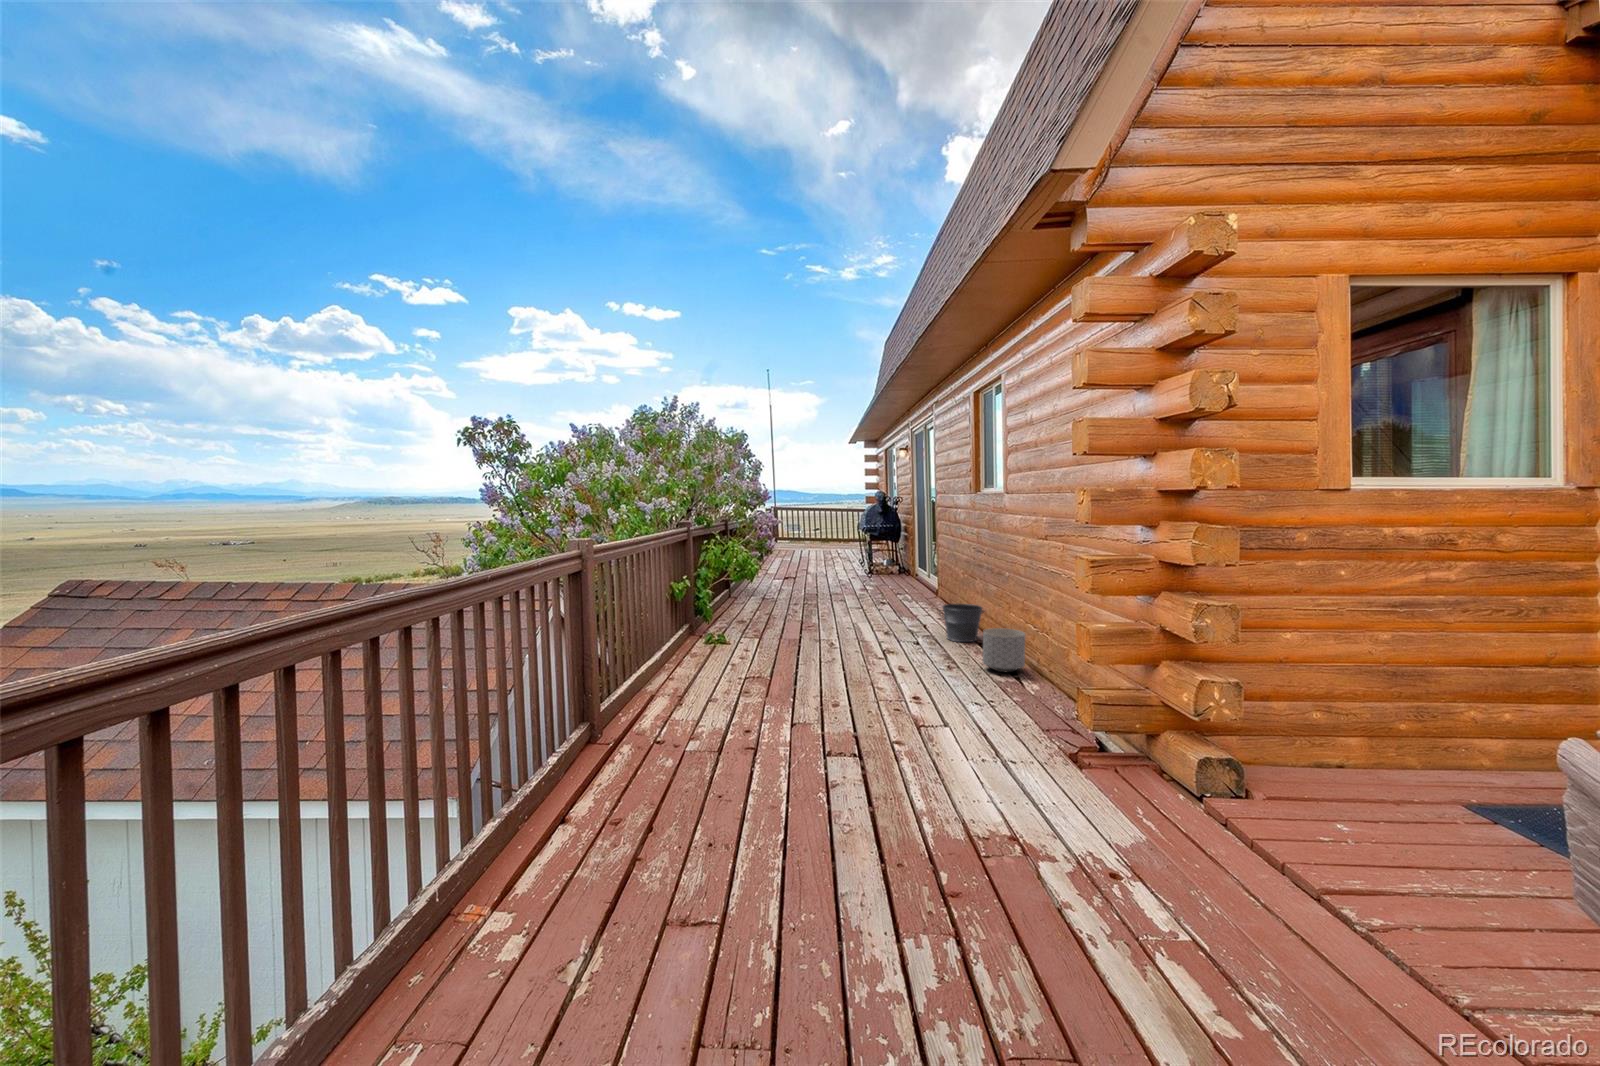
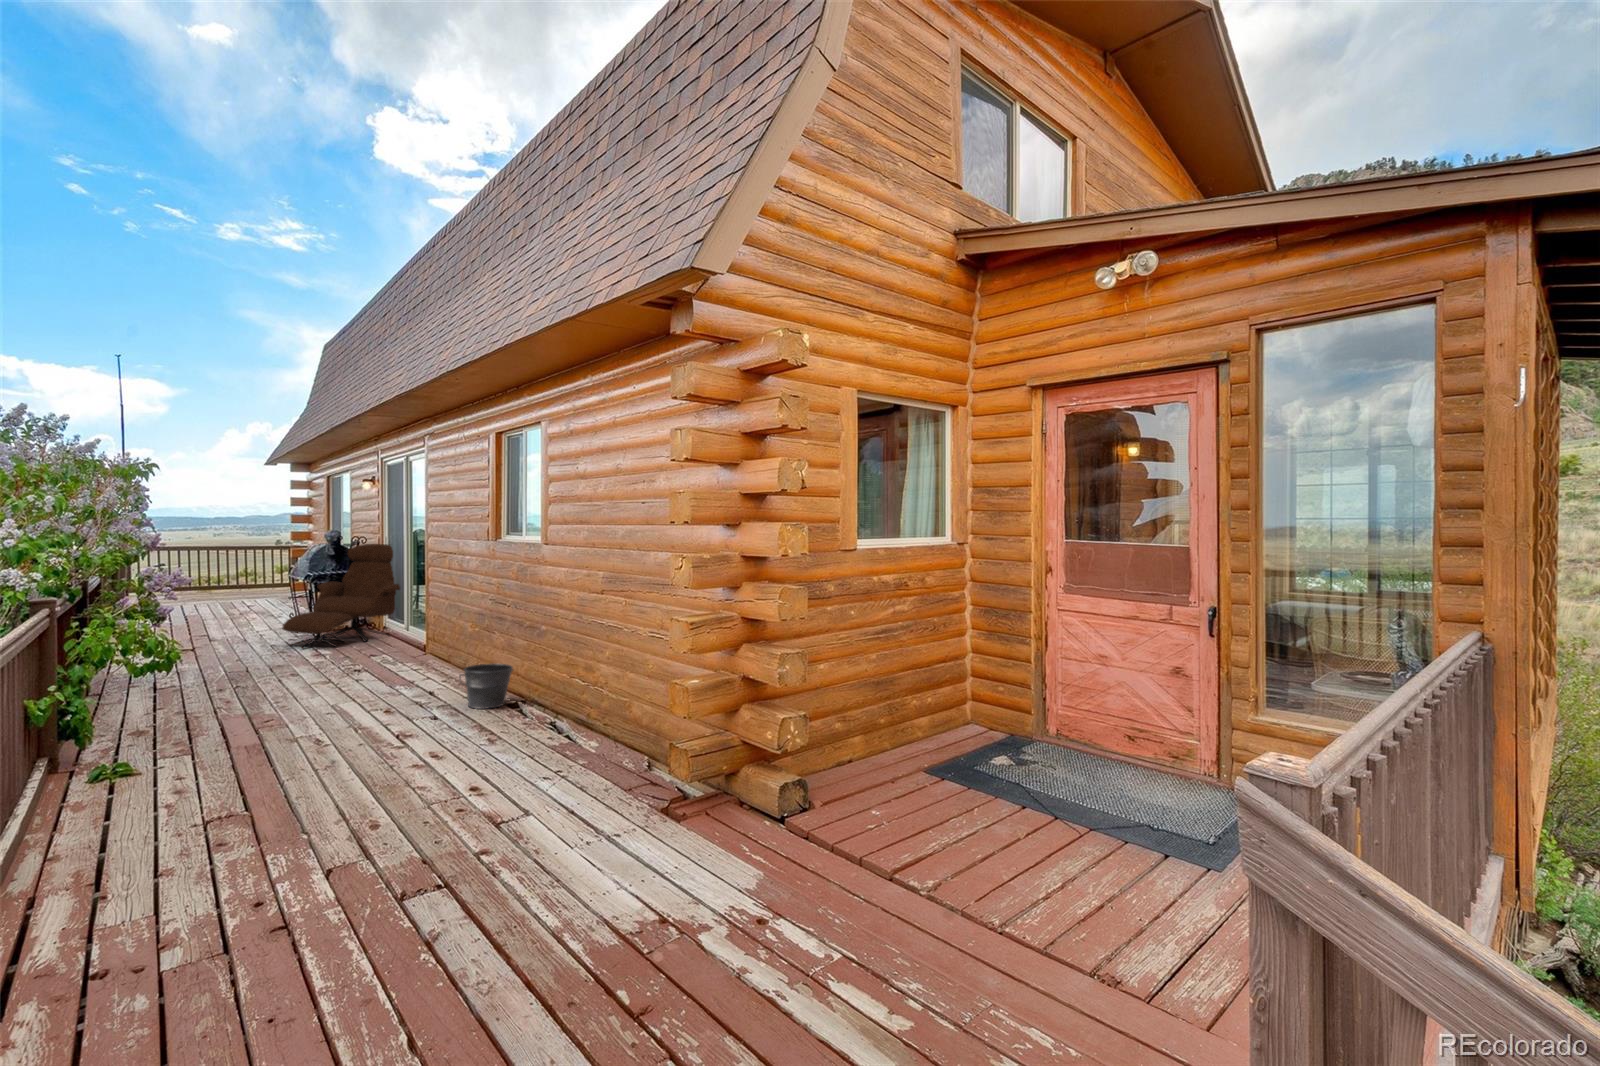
lounge chair: none [846,504,928,585] -> present [283,544,400,648]
planter: present [983,628,1025,672] -> none [529,688,577,736]

